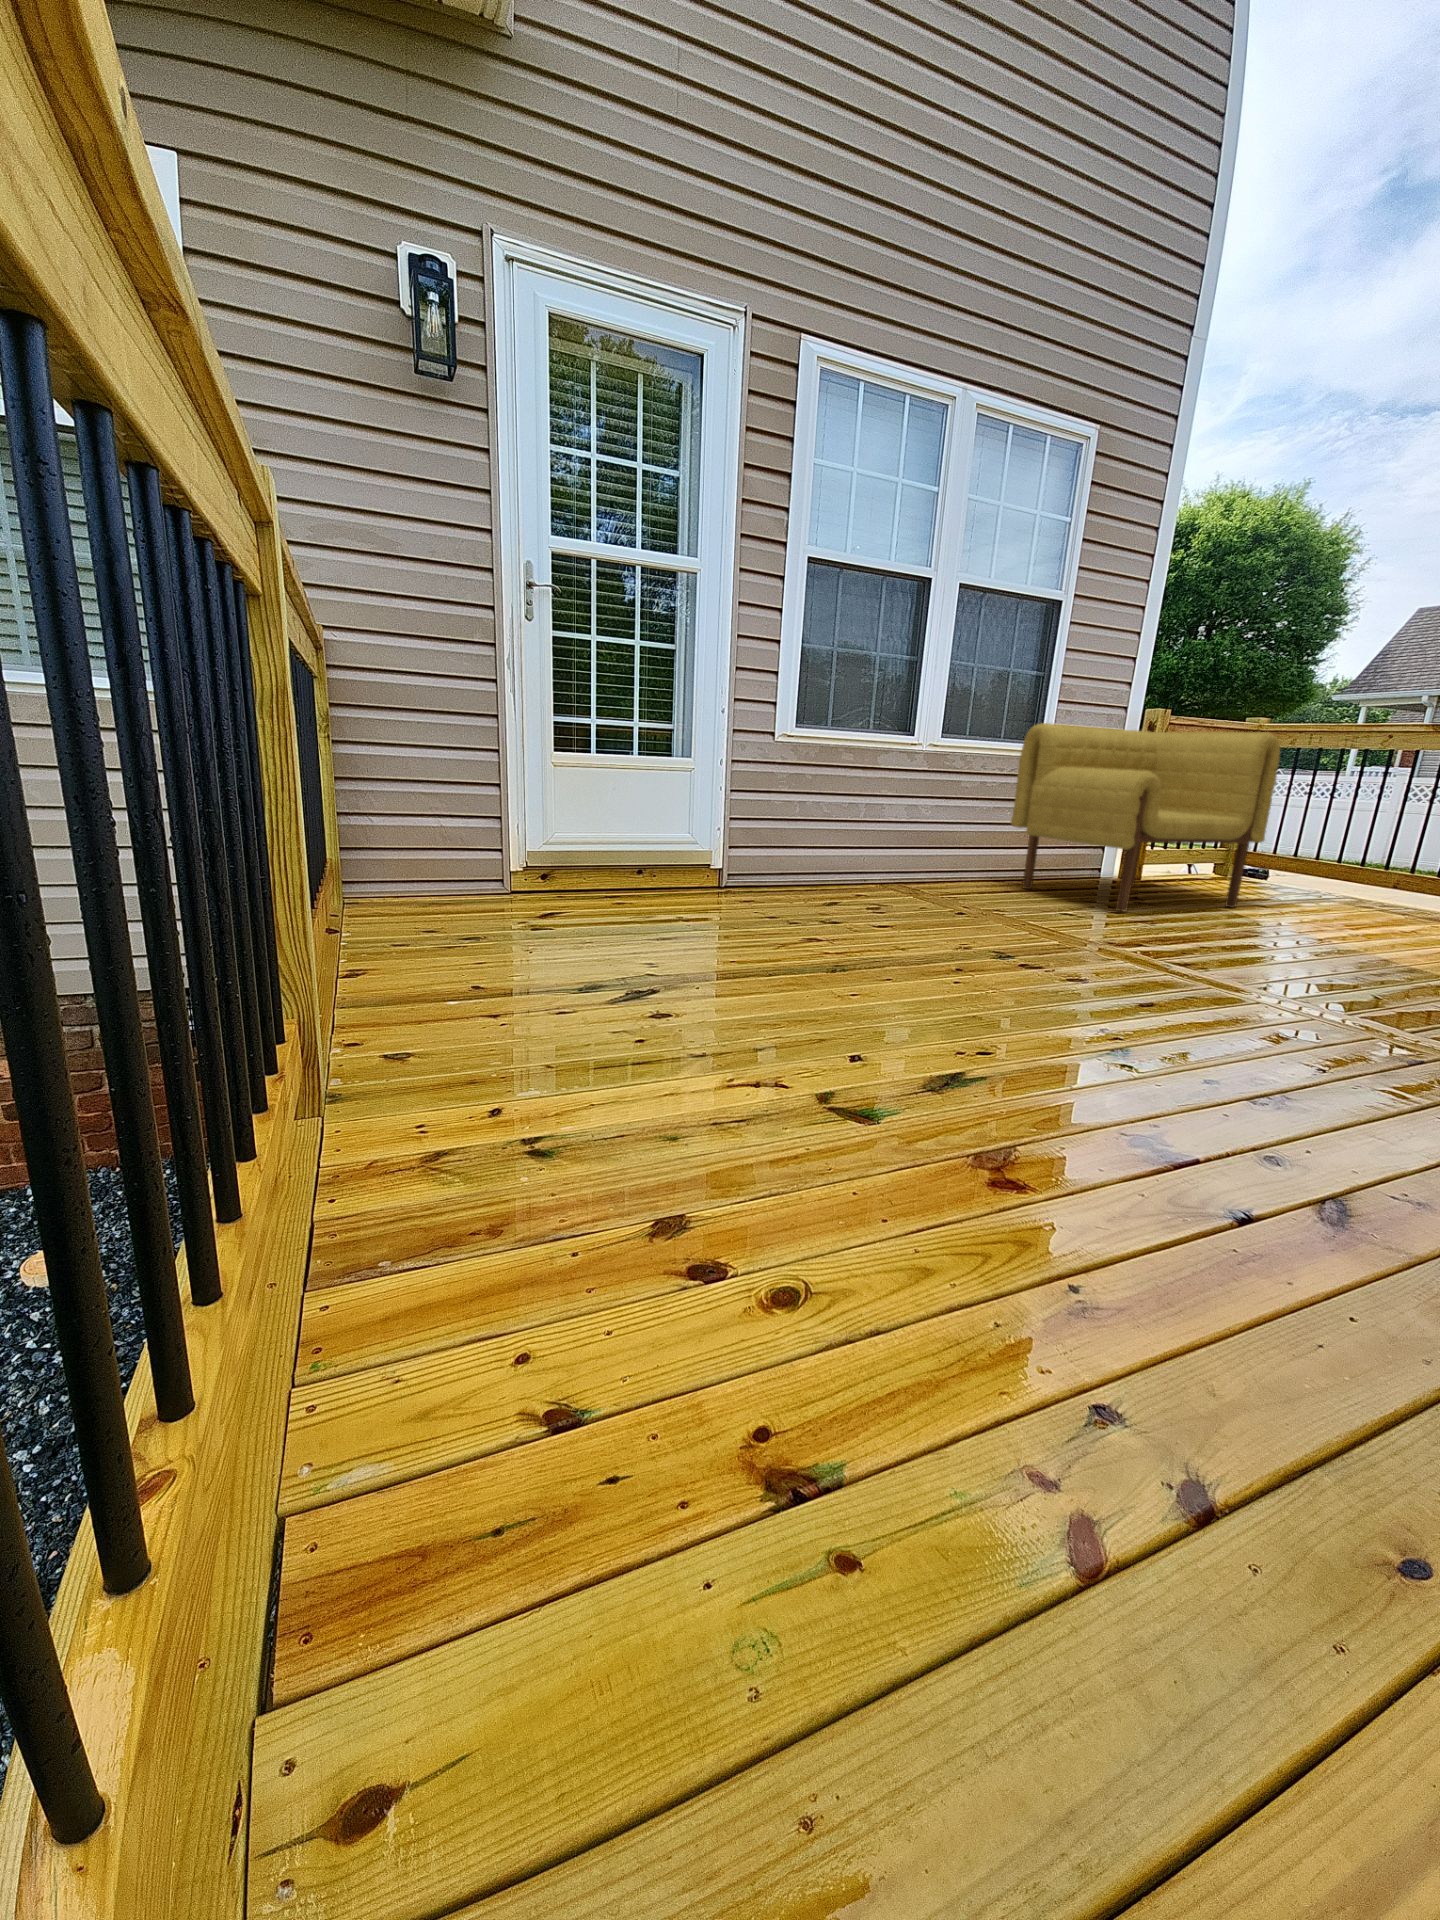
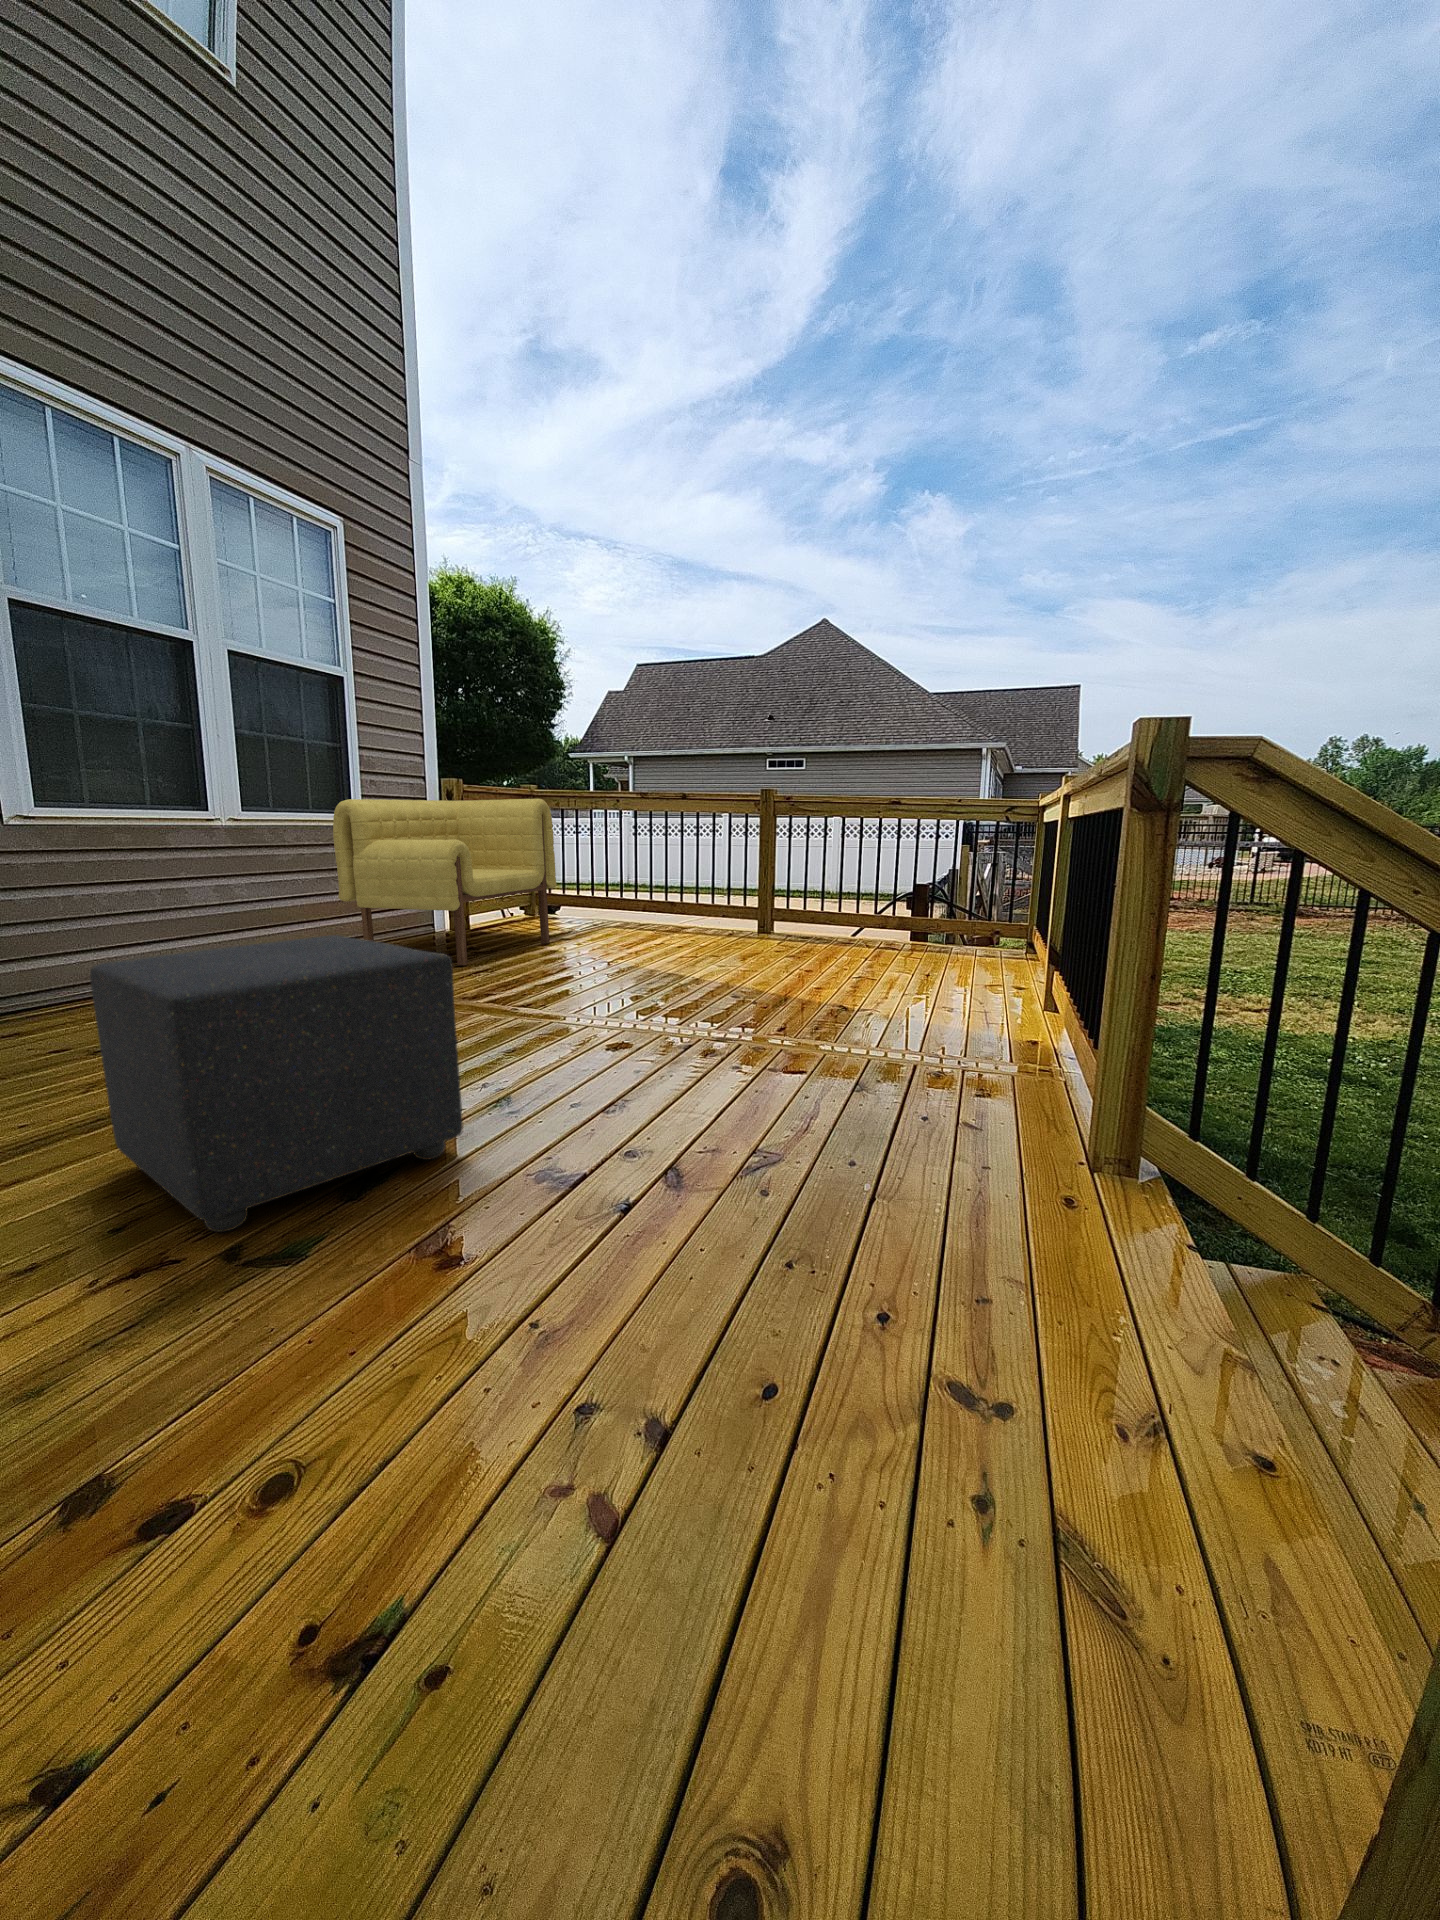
ottoman: none [772,829,1095,1082] -> present [90,935,463,1232]

